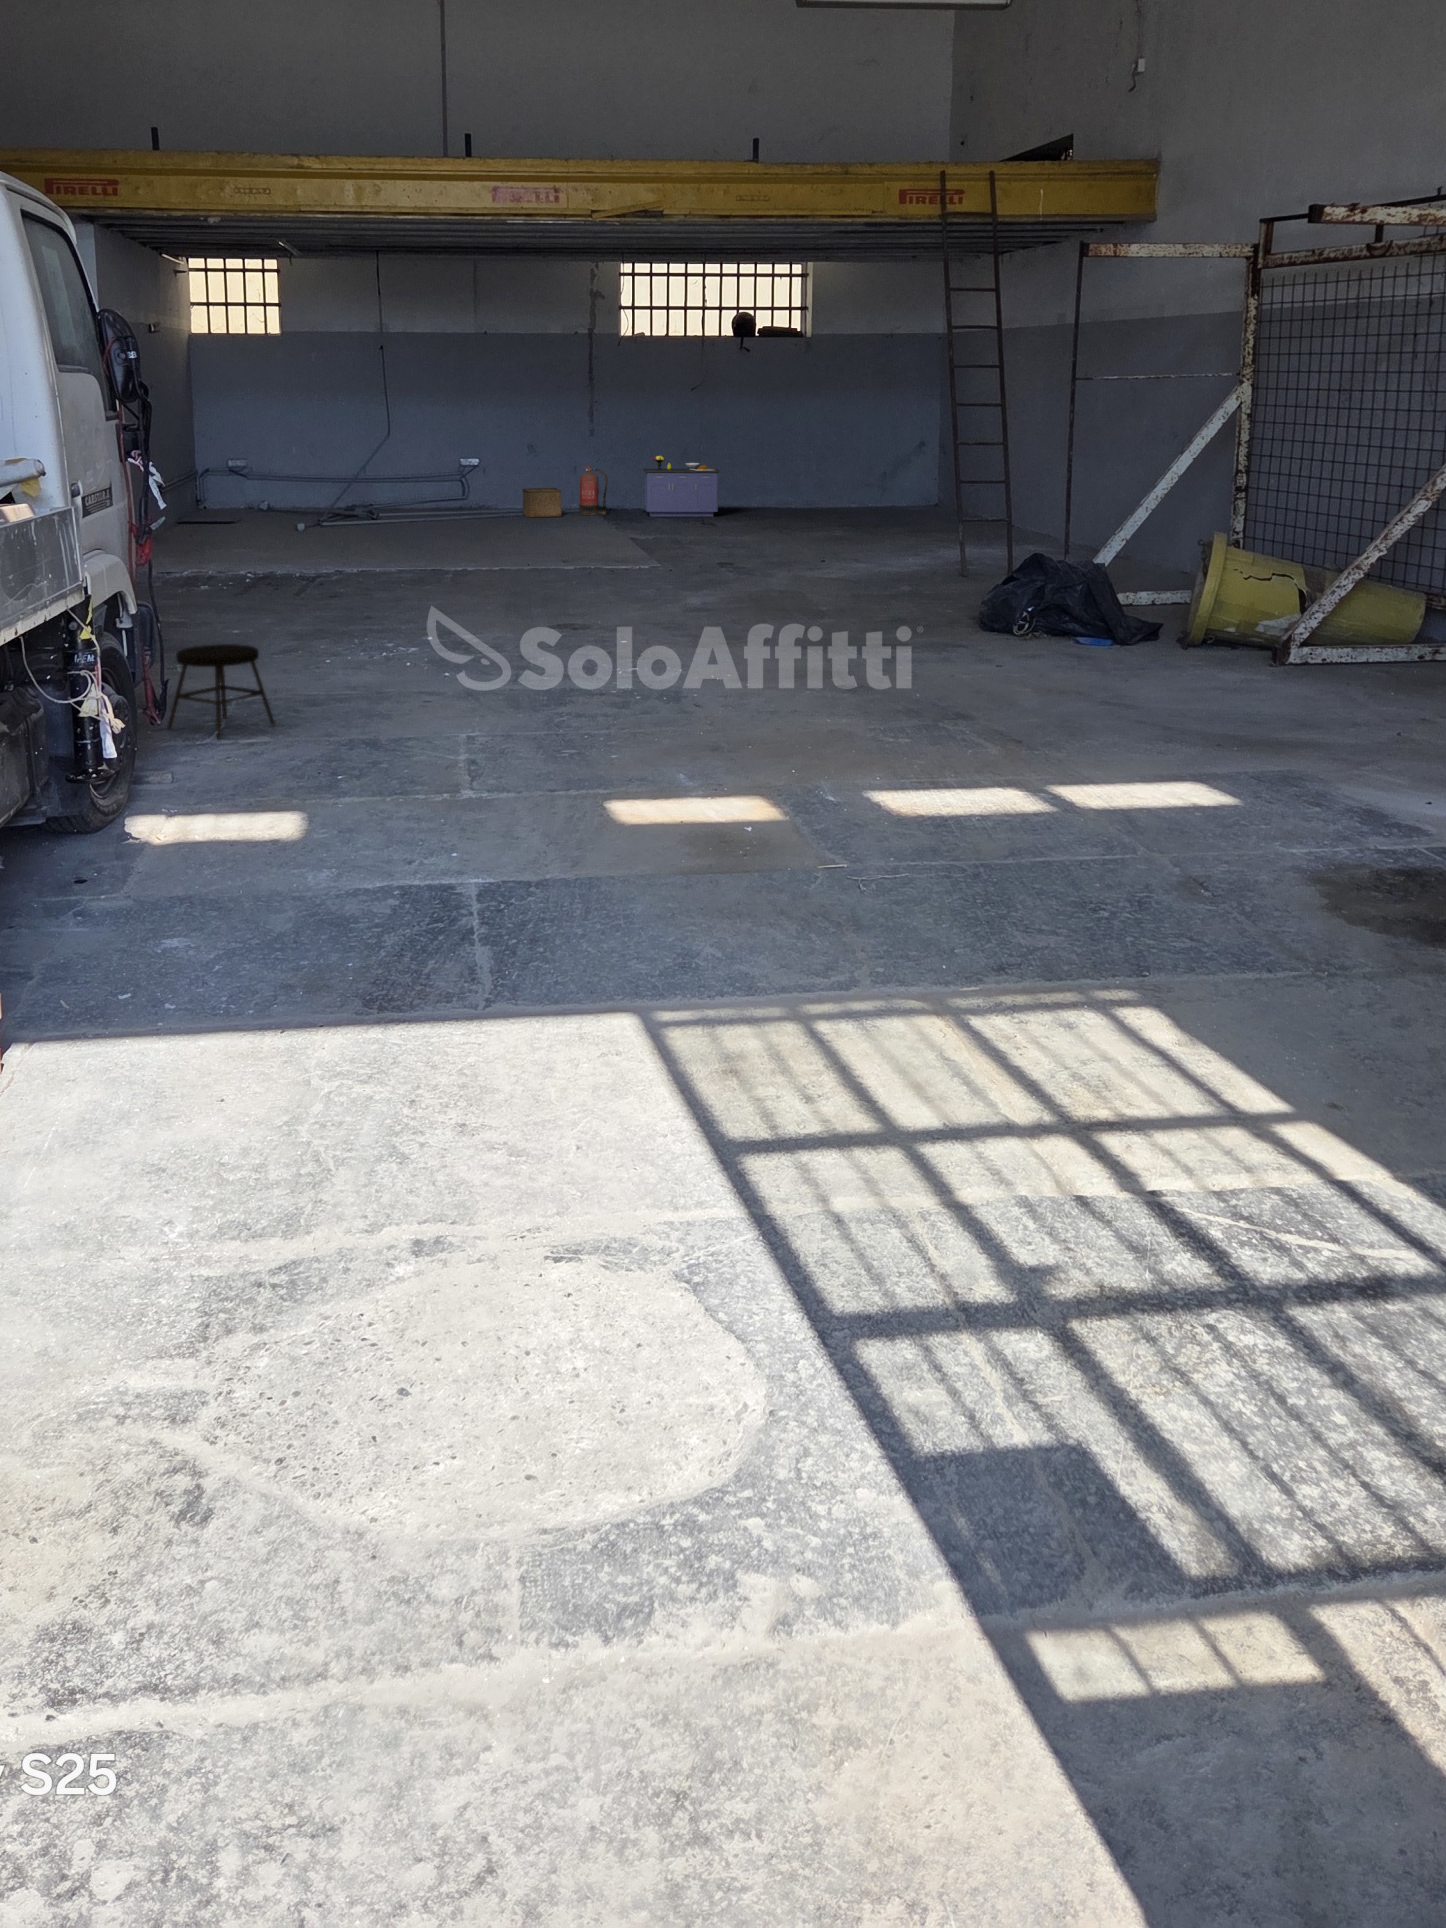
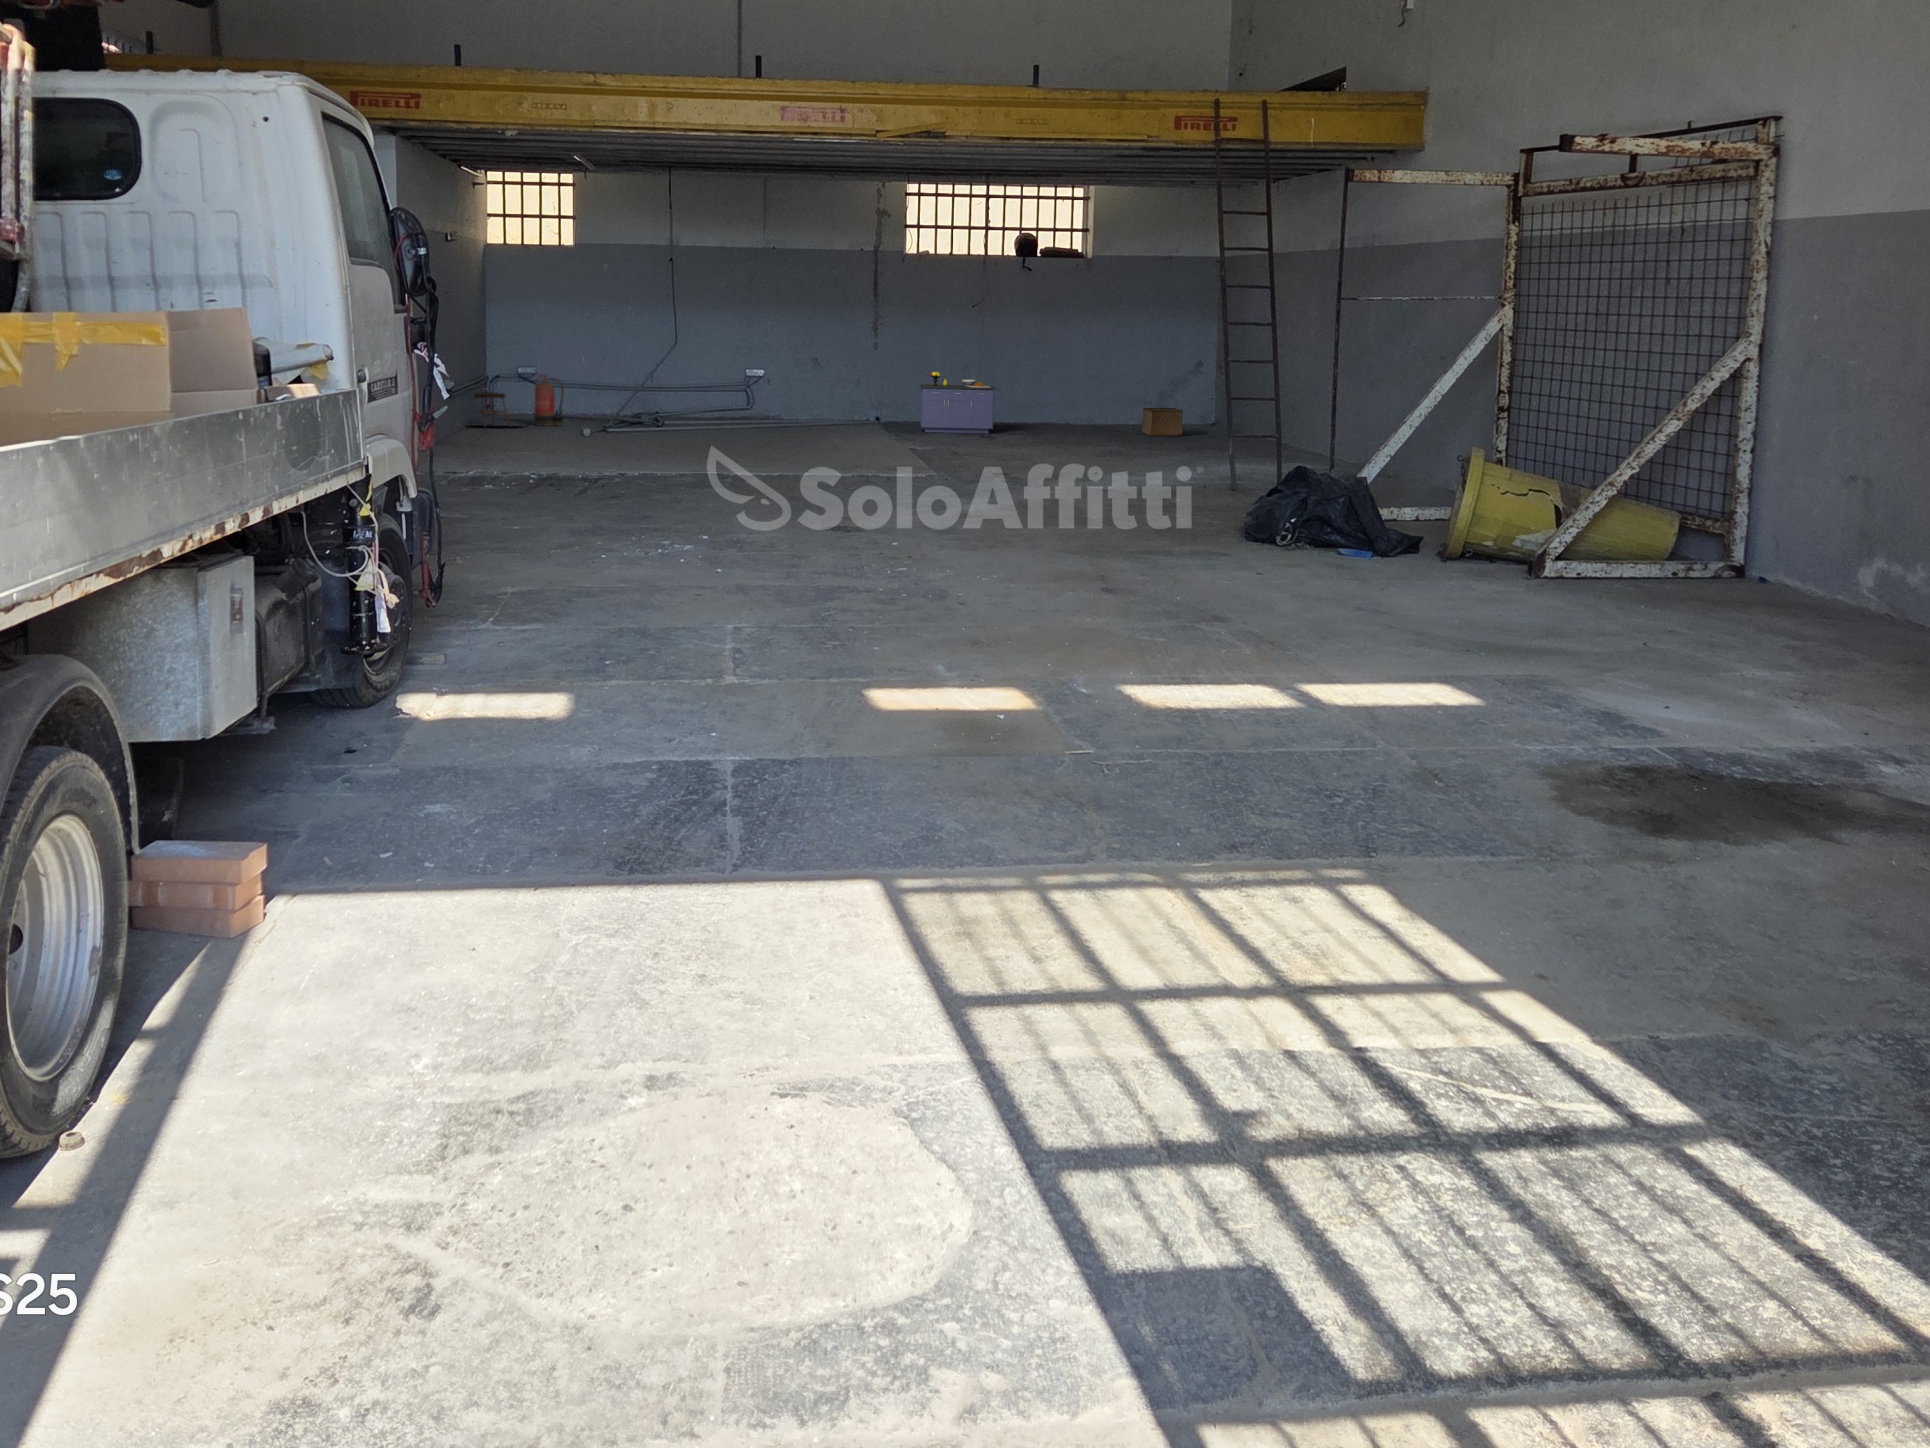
fire extinguisher: present [579,465,608,515] -> present [534,375,564,426]
storage bin: present [522,488,562,517] -> present [1142,408,1183,436]
stool: present [167,644,275,739] -> present [474,392,511,427]

